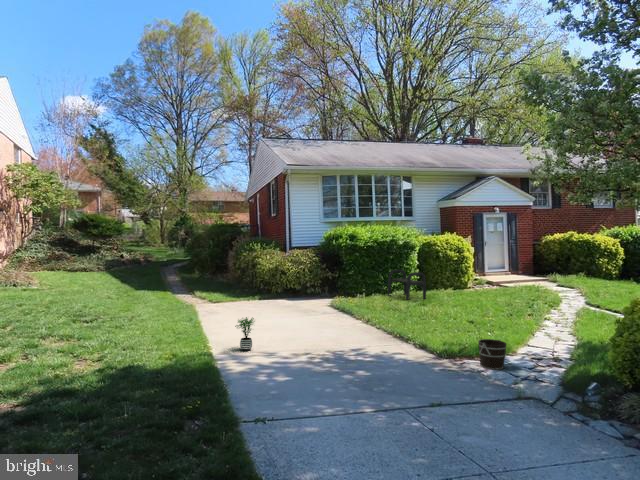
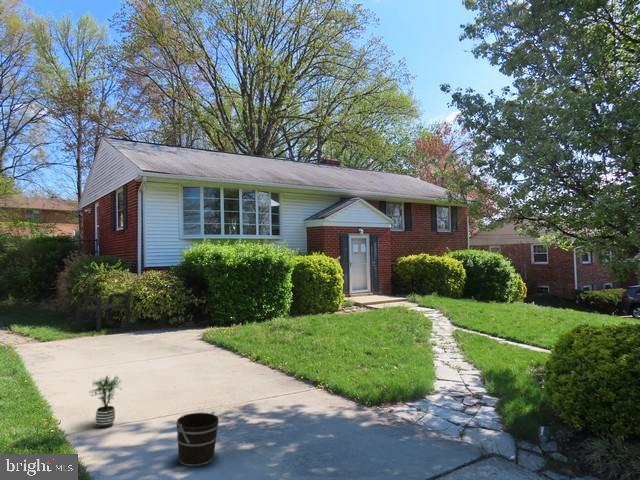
bench: present [388,270,426,300] -> present [76,293,130,331]
bucket: present [479,339,506,370] -> present [177,412,219,466]

